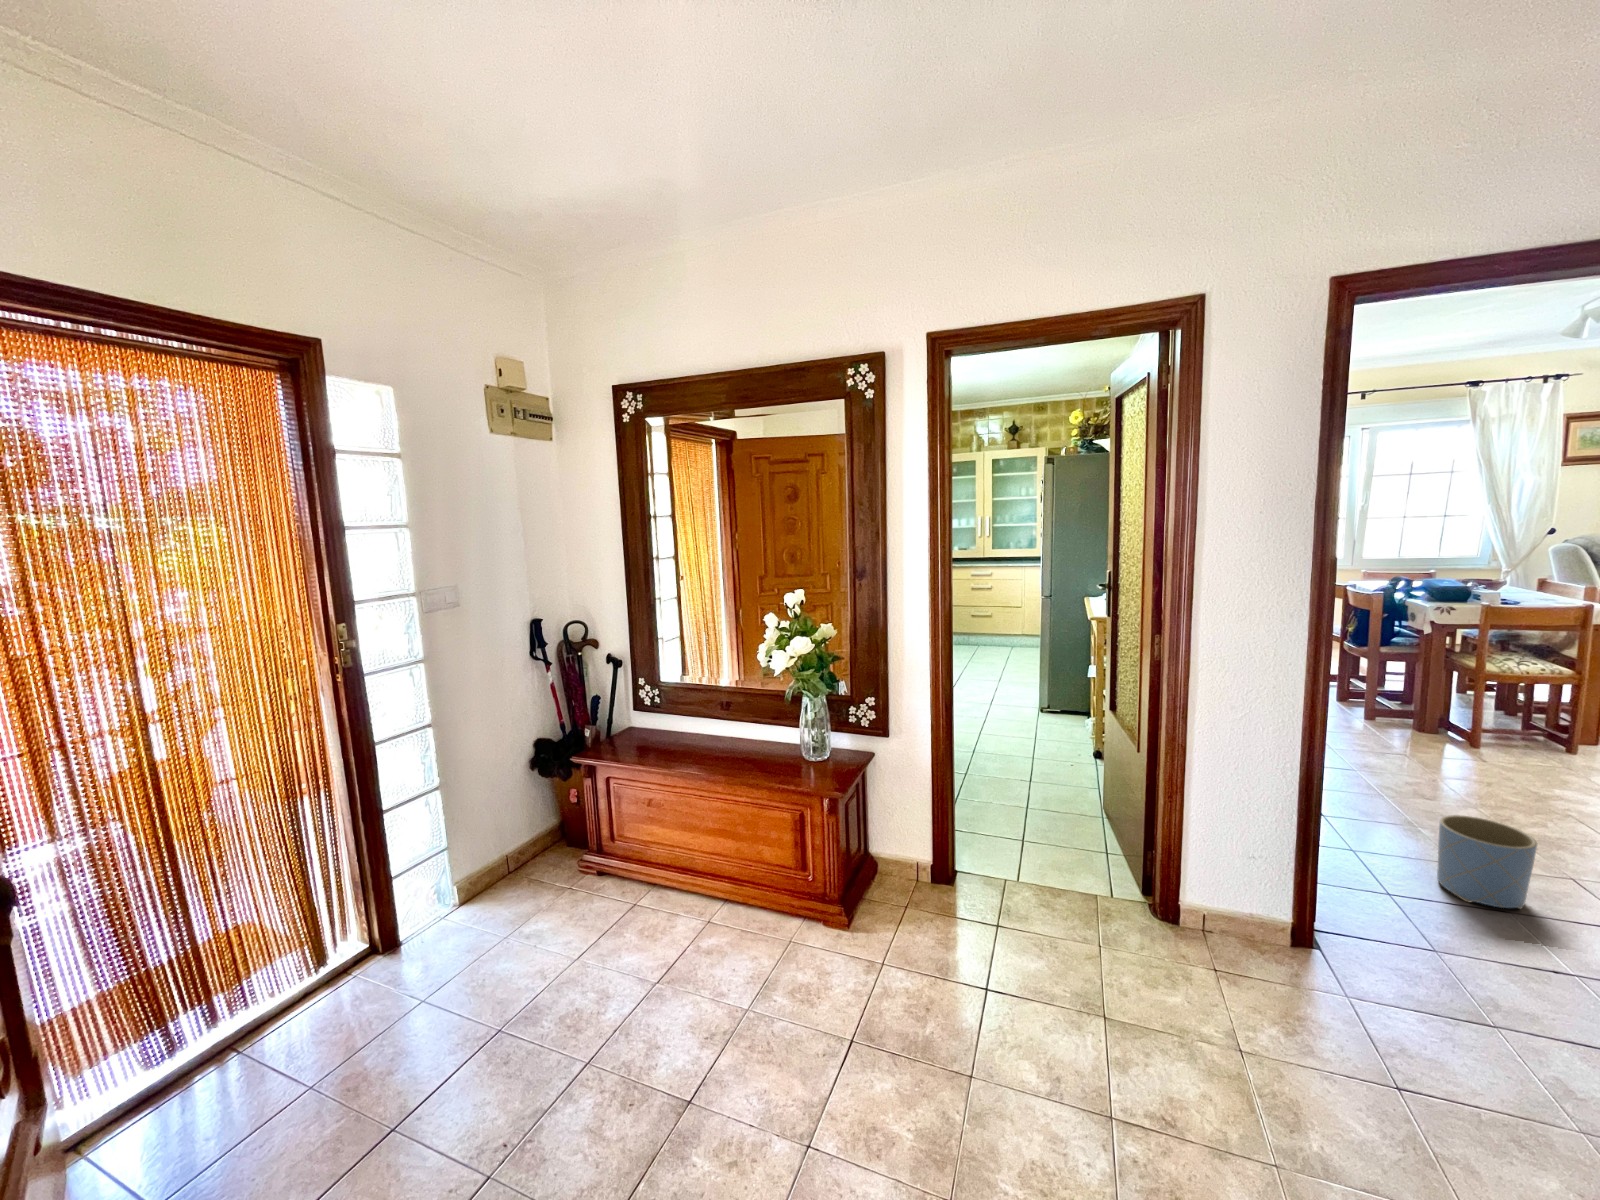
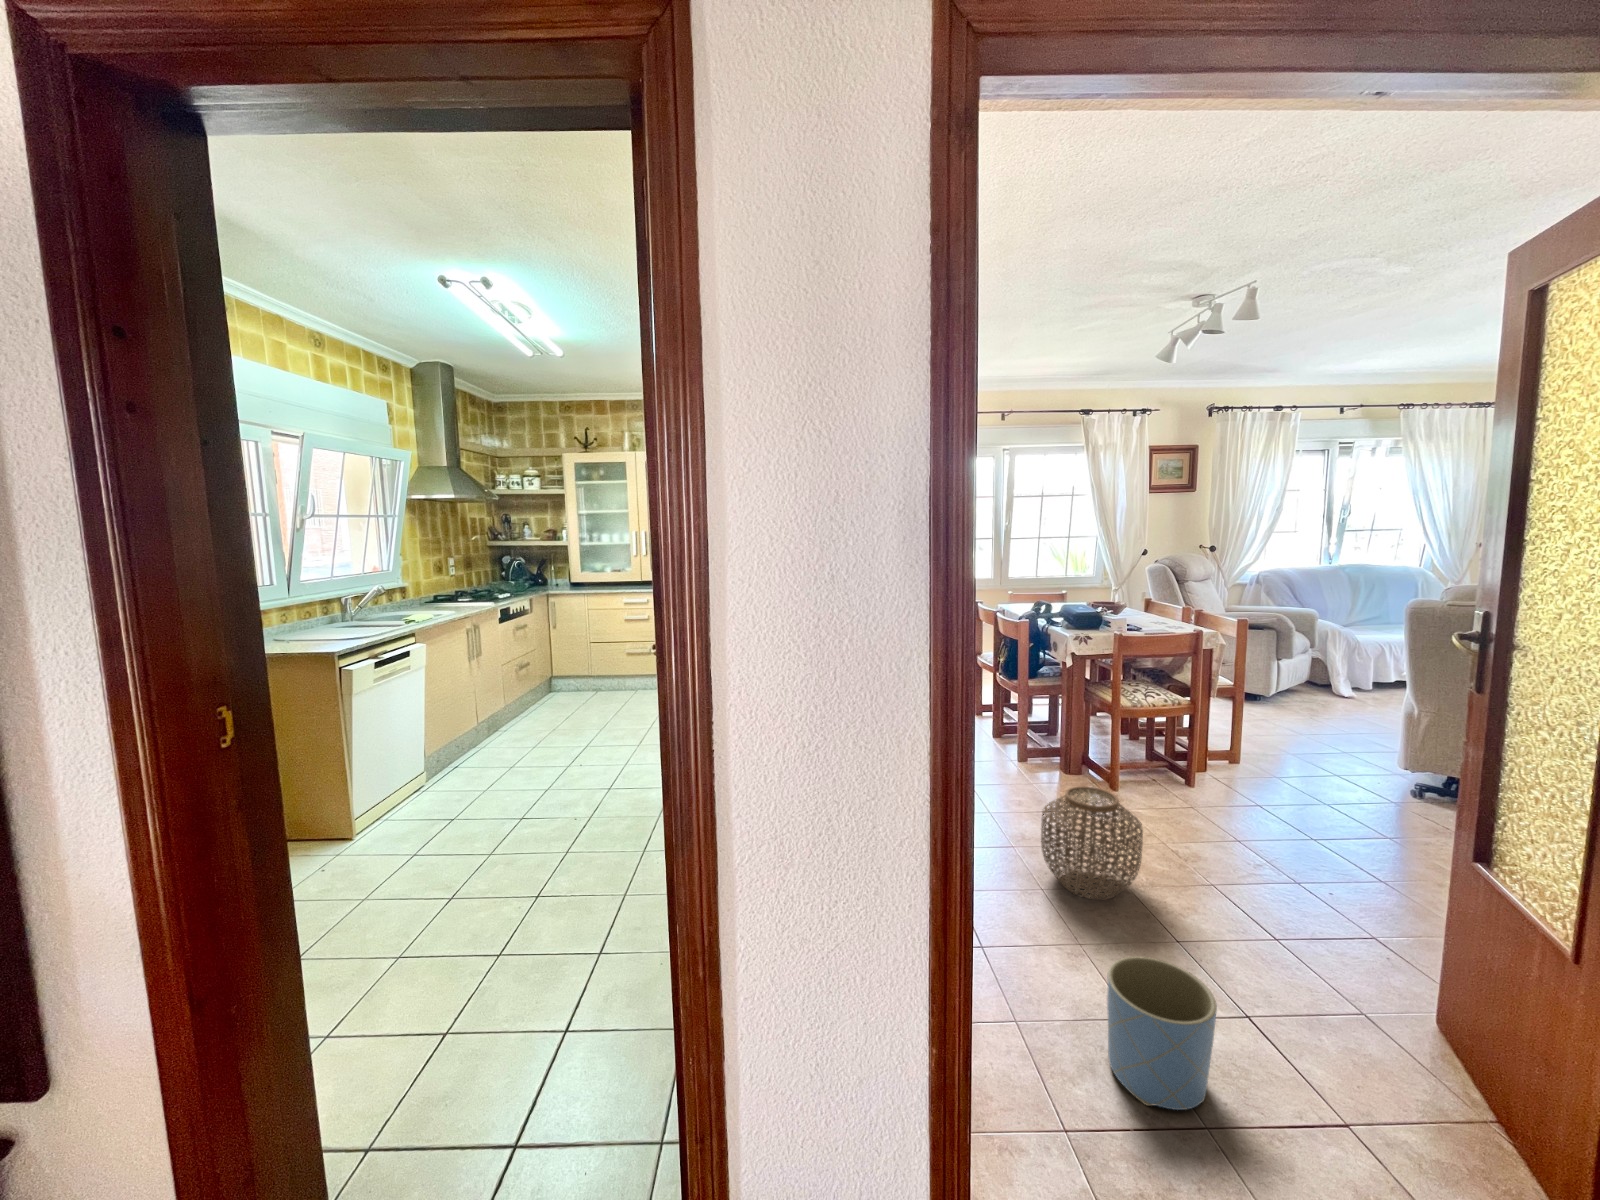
woven basket: none [1386,722,1494,810] -> present [1041,786,1143,899]

